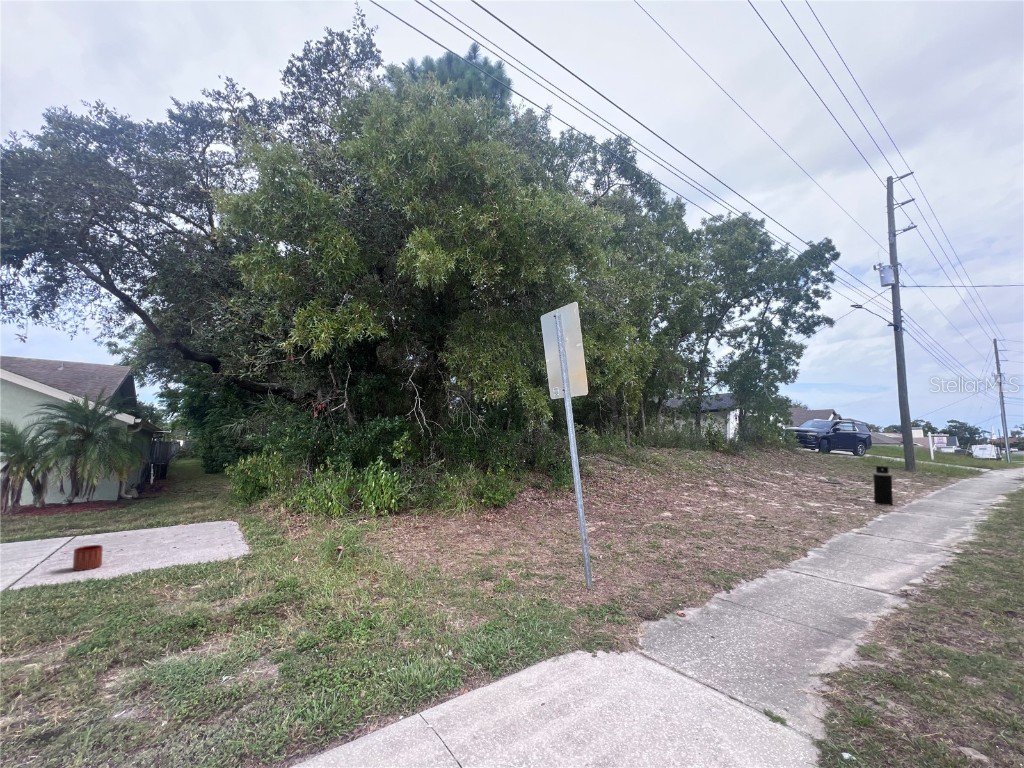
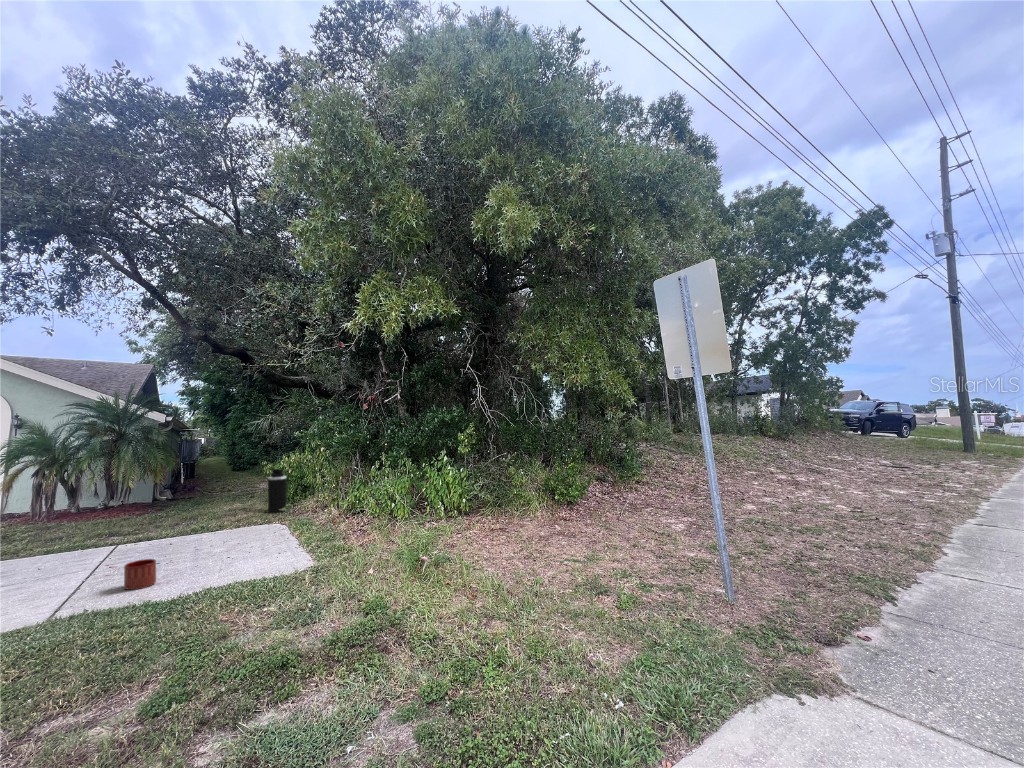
trash can: present [873,466,893,505] -> present [268,469,287,514]

